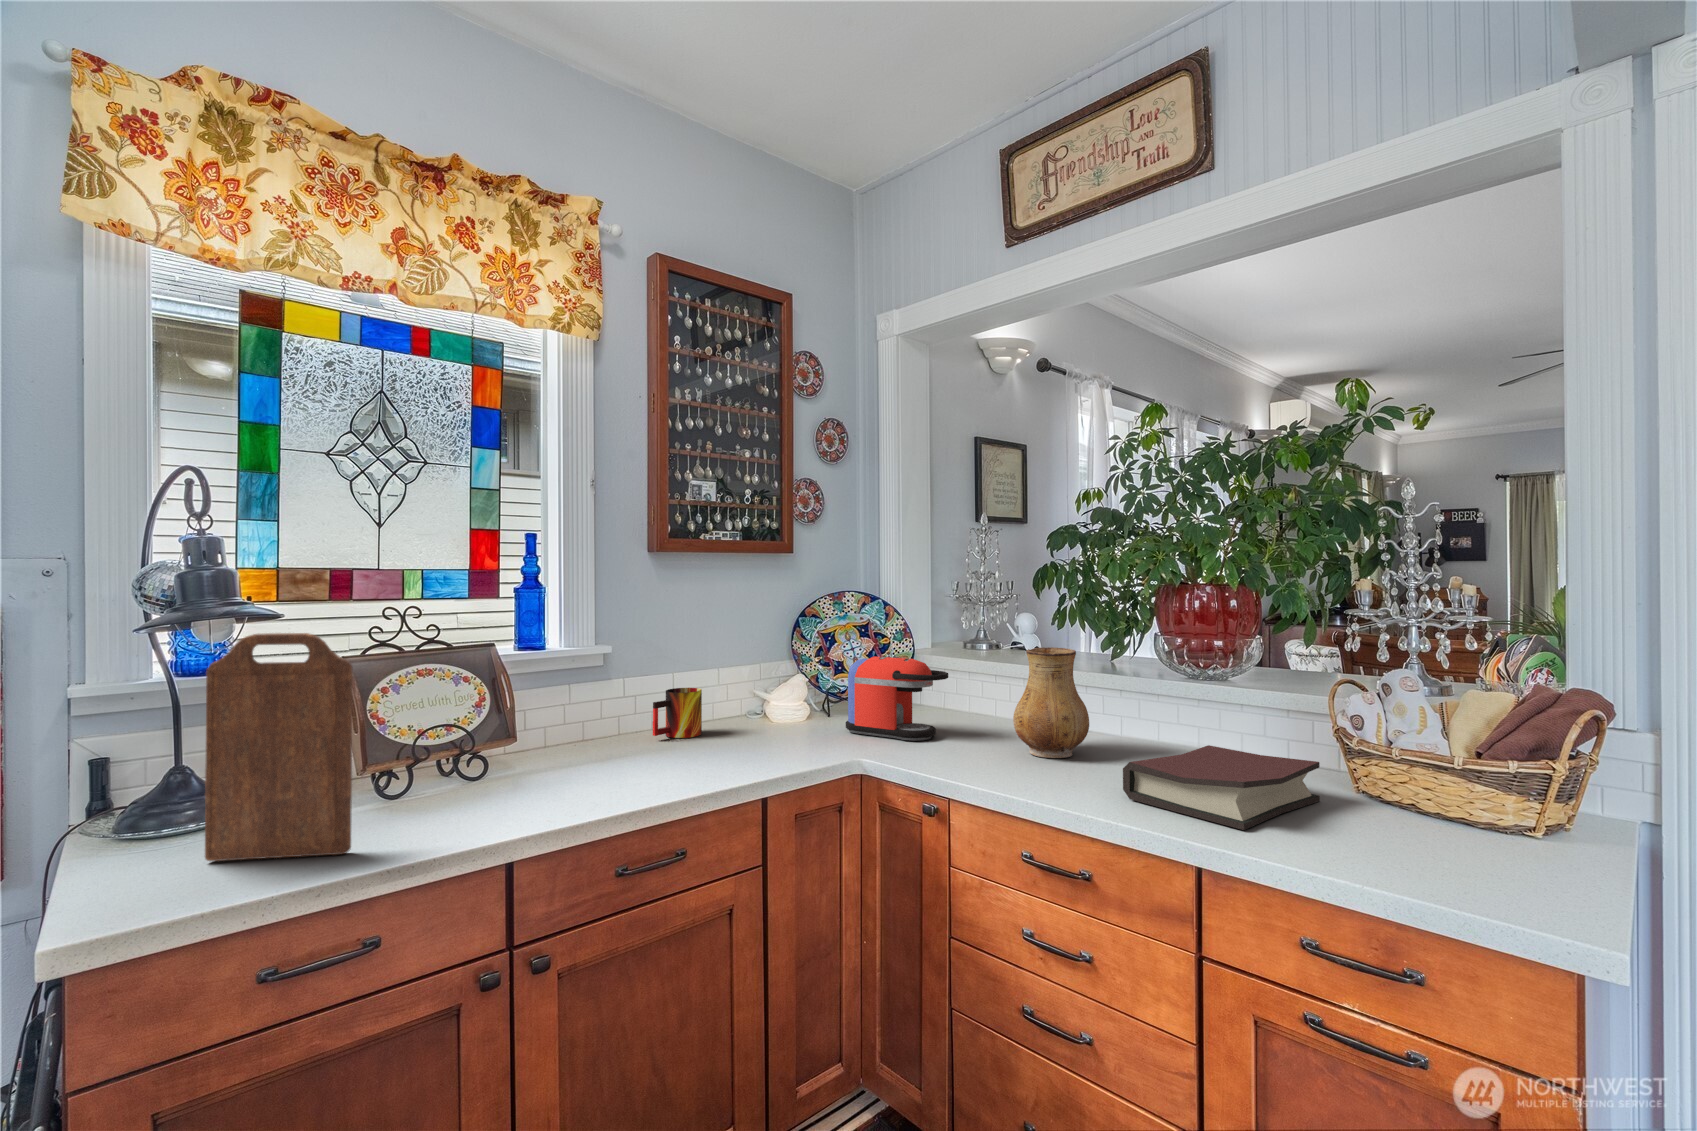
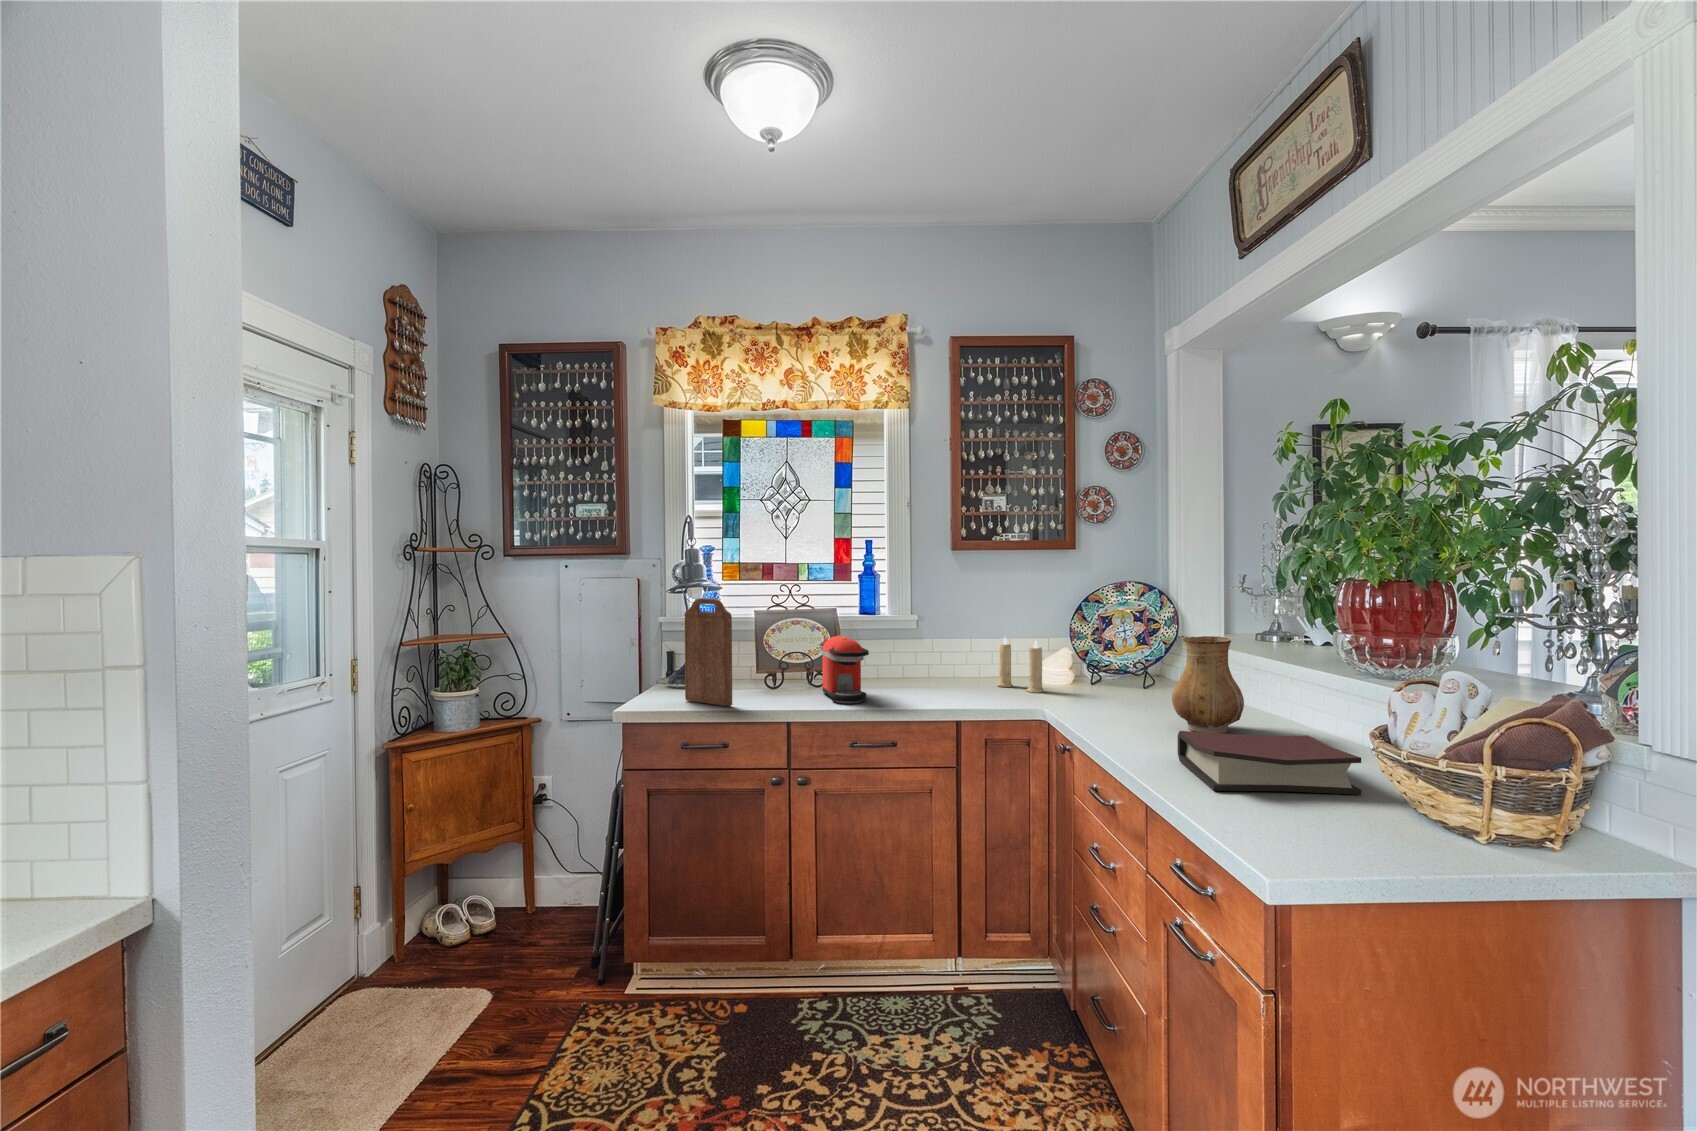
coffee maker: present [846,656,948,741] -> present [822,635,869,703]
candle: none [731,665,802,737] -> present [997,637,1044,693]
mug: present [653,688,702,738] -> none [943,649,981,684]

